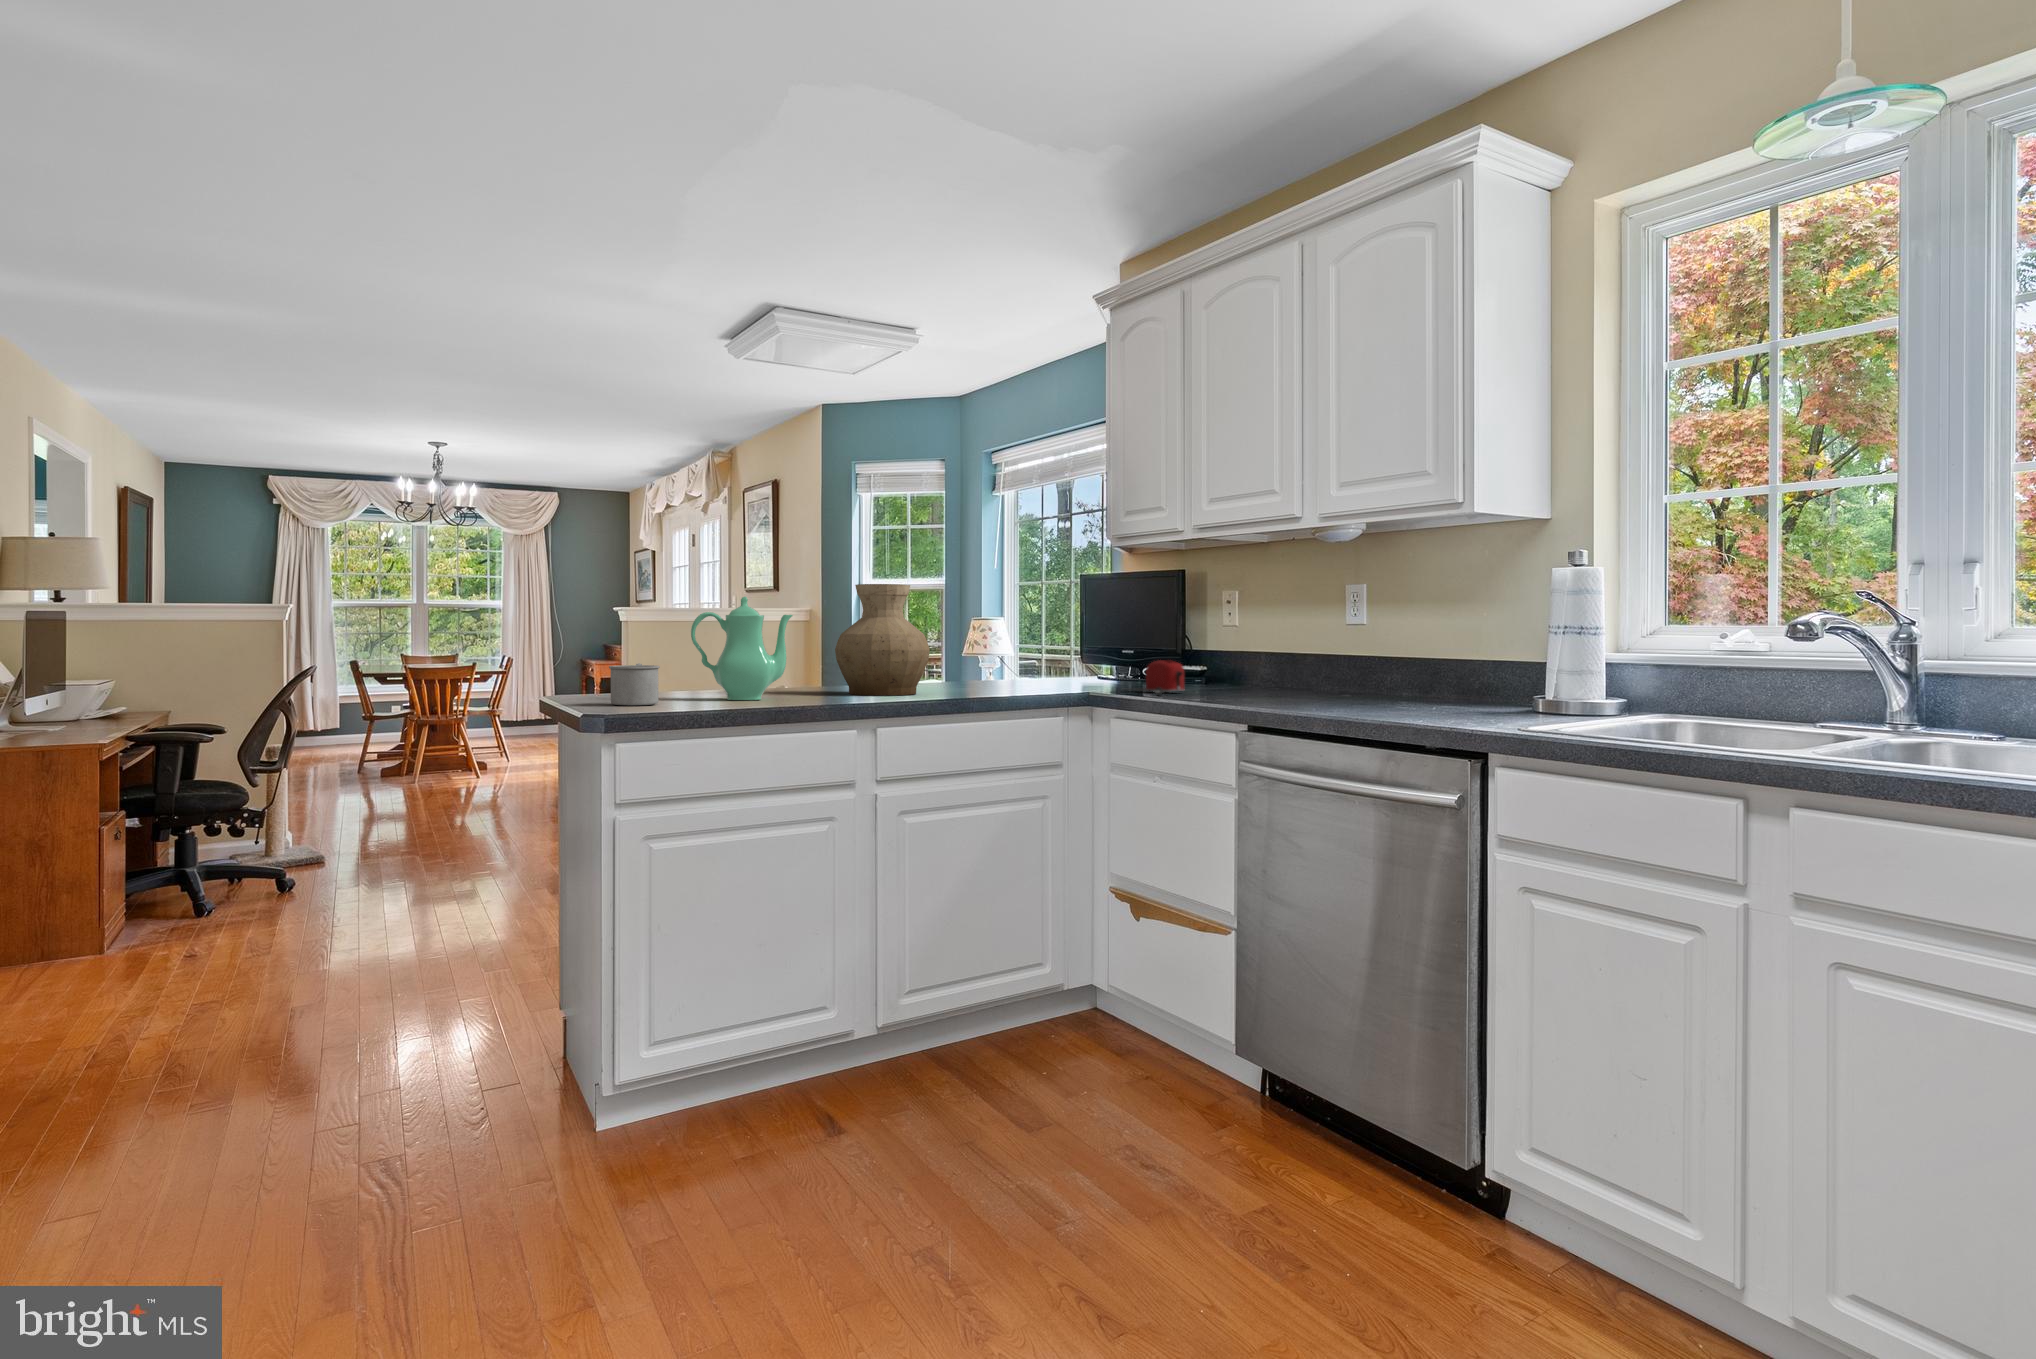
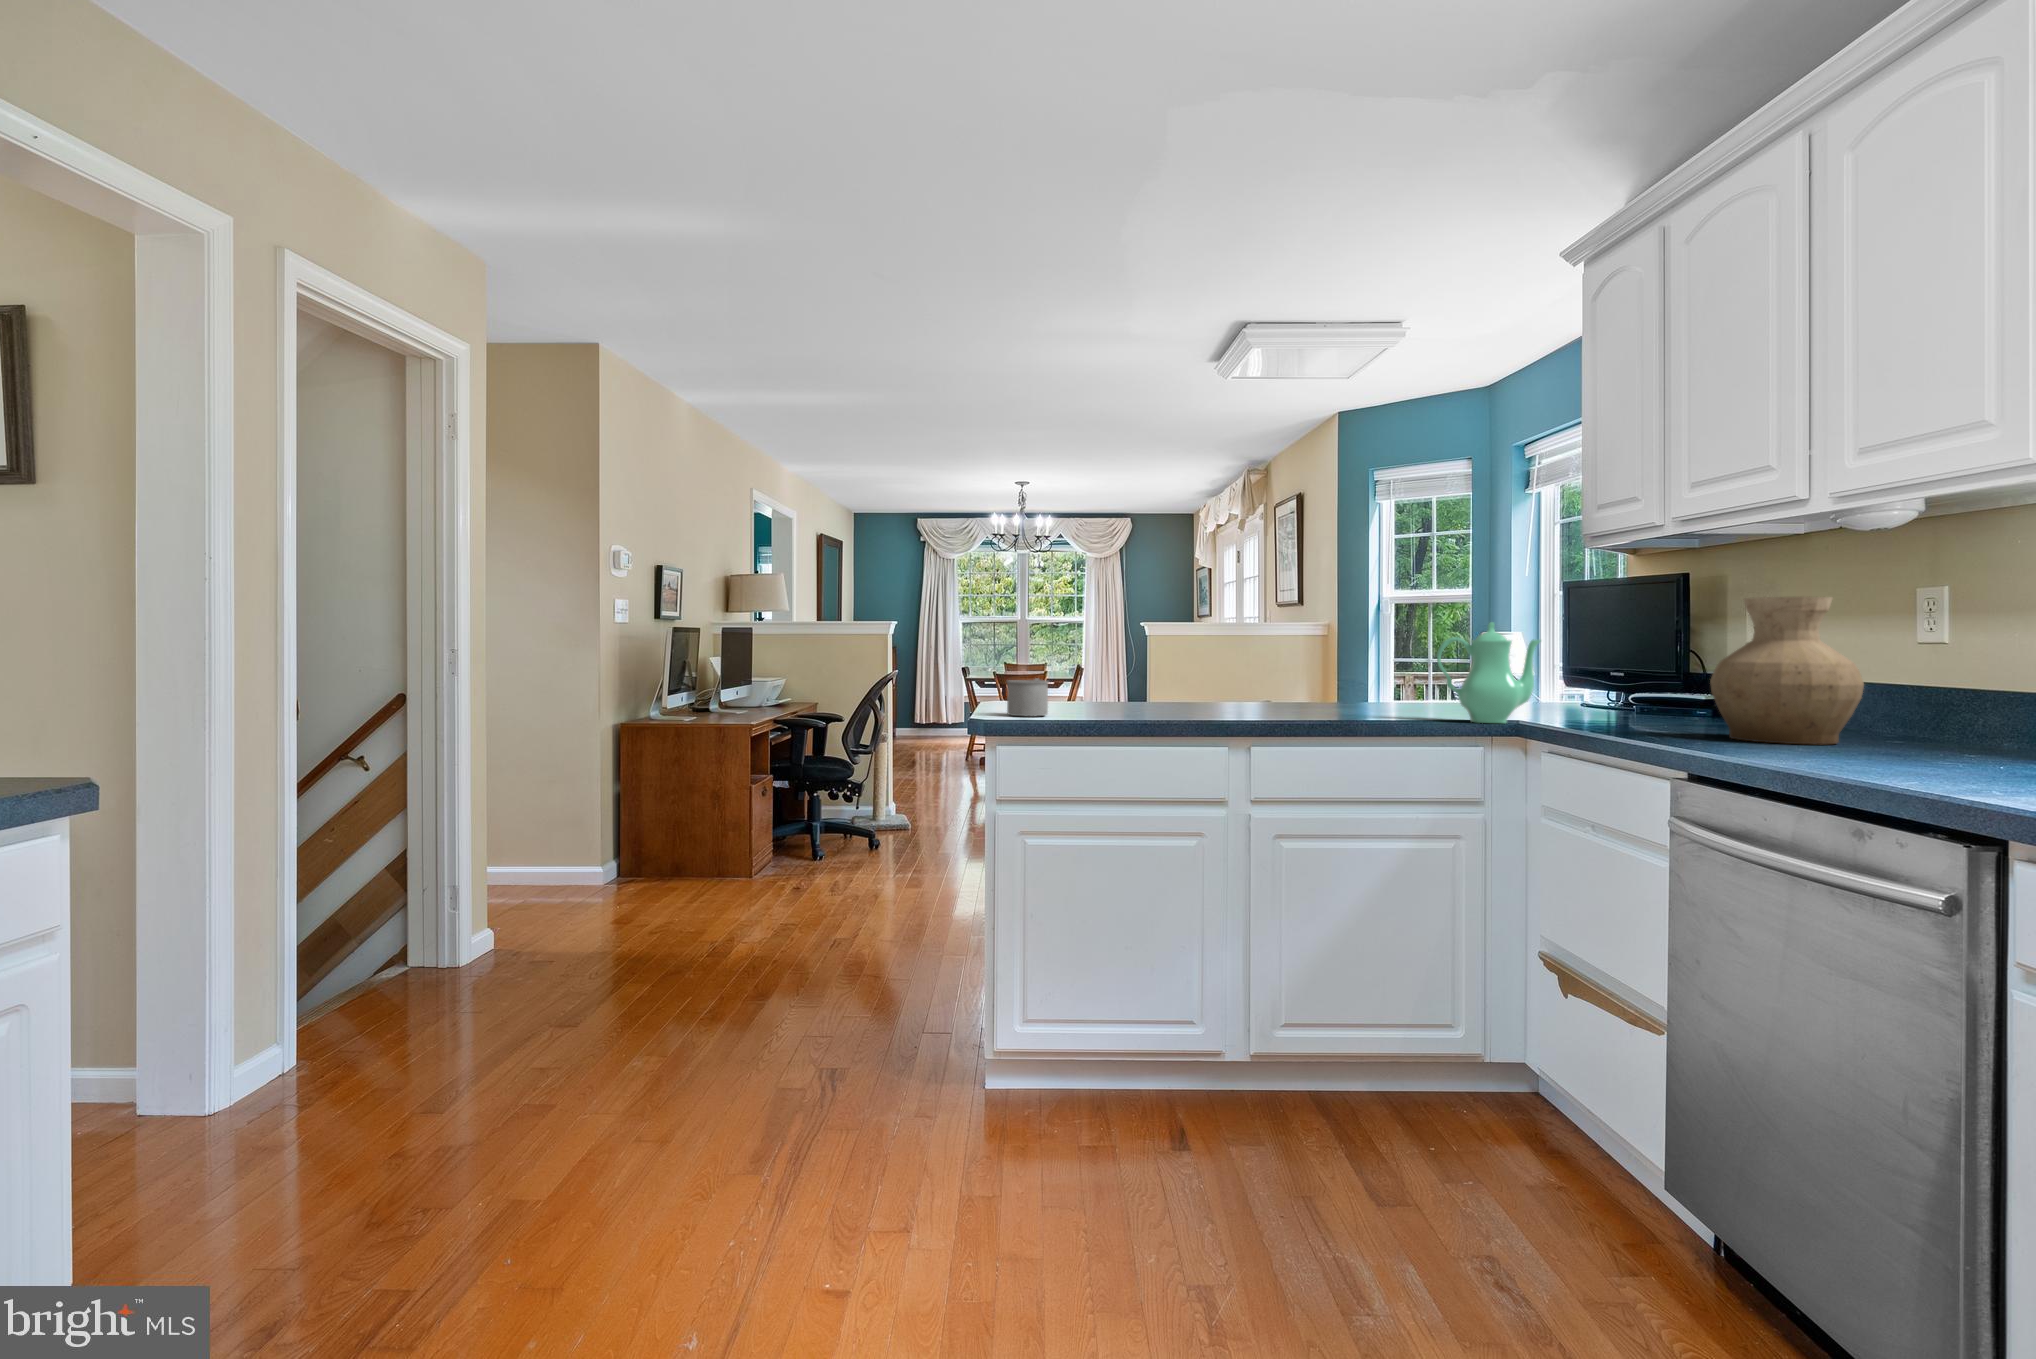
vase: present [835,584,930,695] -> present [1710,596,1864,745]
teapot: present [691,597,793,700] -> present [1437,622,1540,723]
toaster: present [1128,660,1185,696] -> none [1594,686,1677,729]

